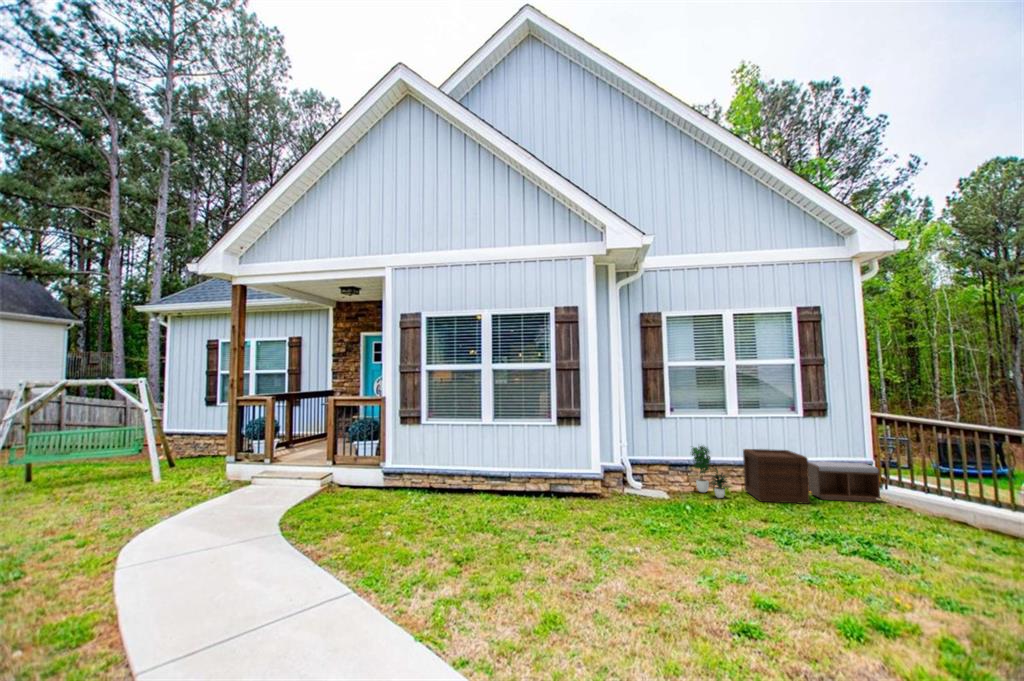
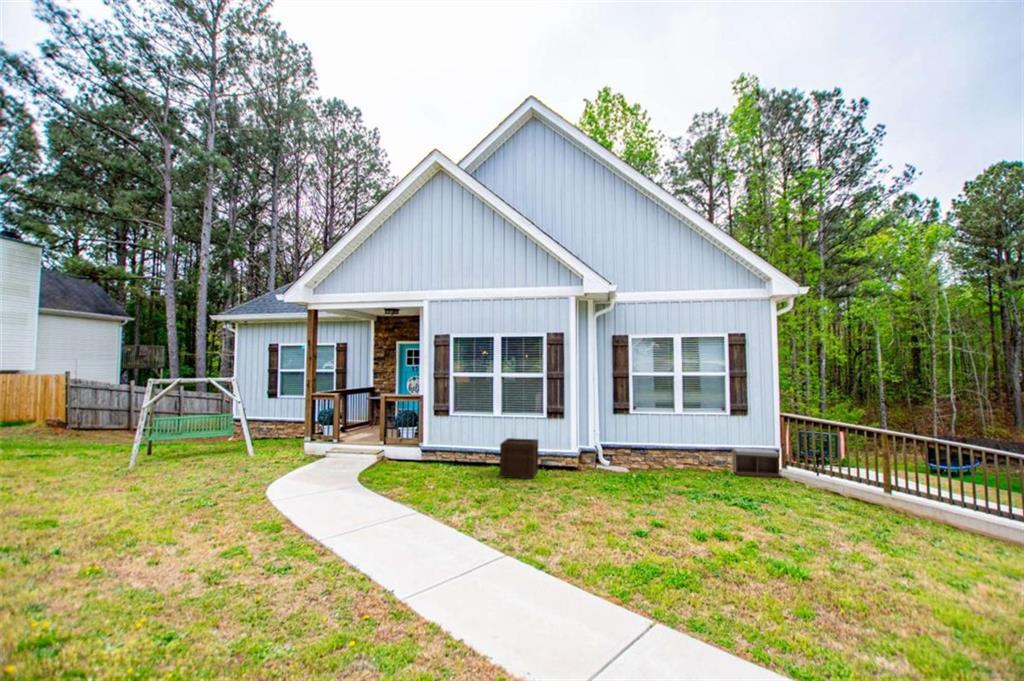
potted plant: present [692,446,727,498] -> none [646,432,672,473]
wooden crate: present [743,449,810,504] -> present [500,438,538,479]

